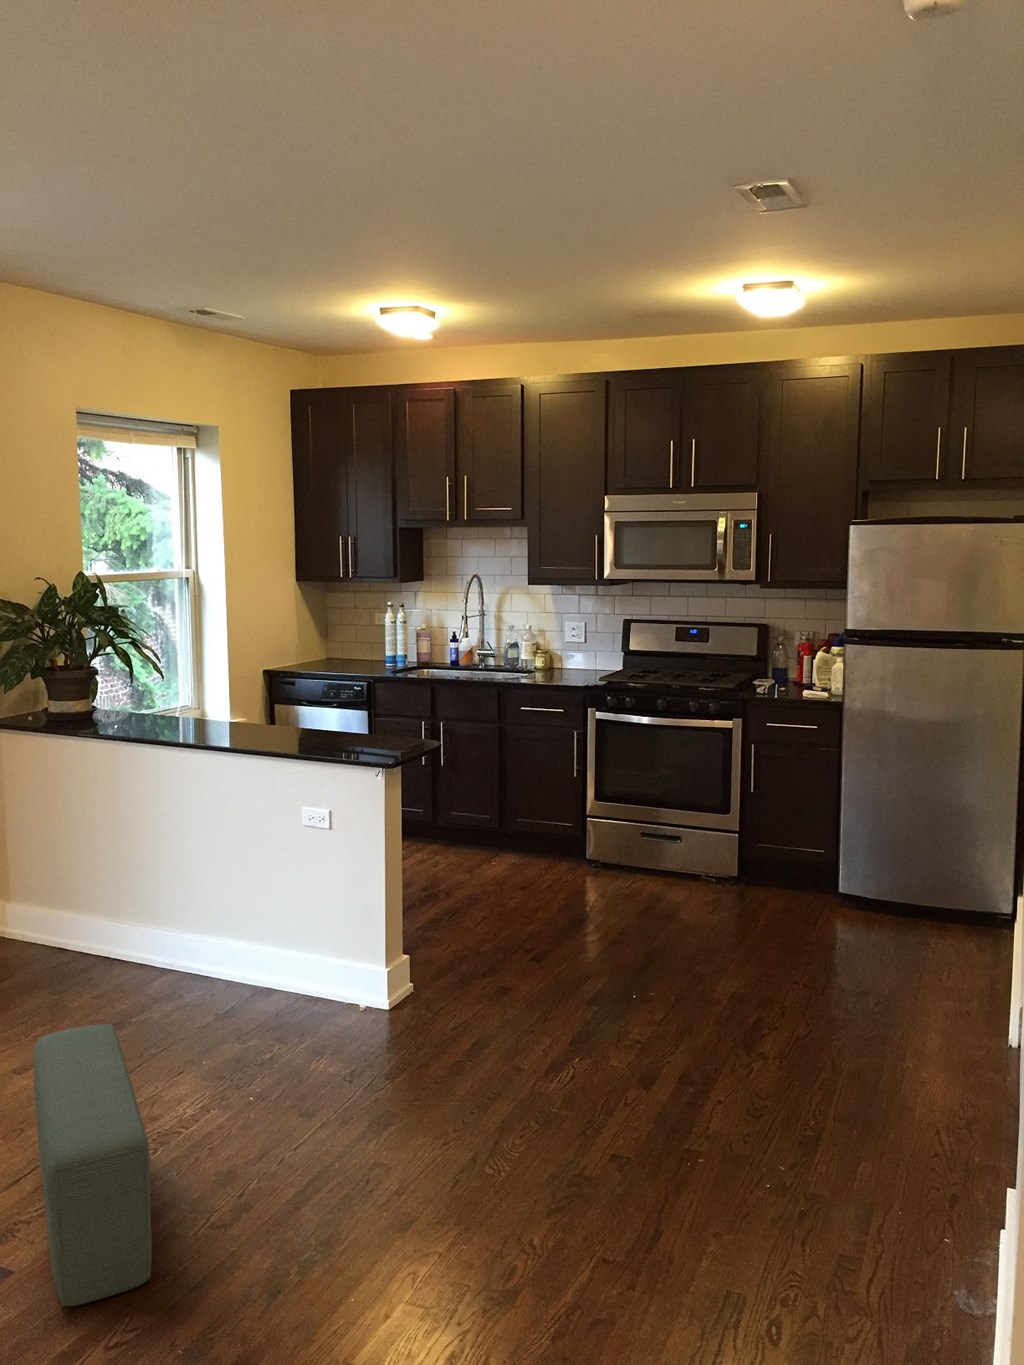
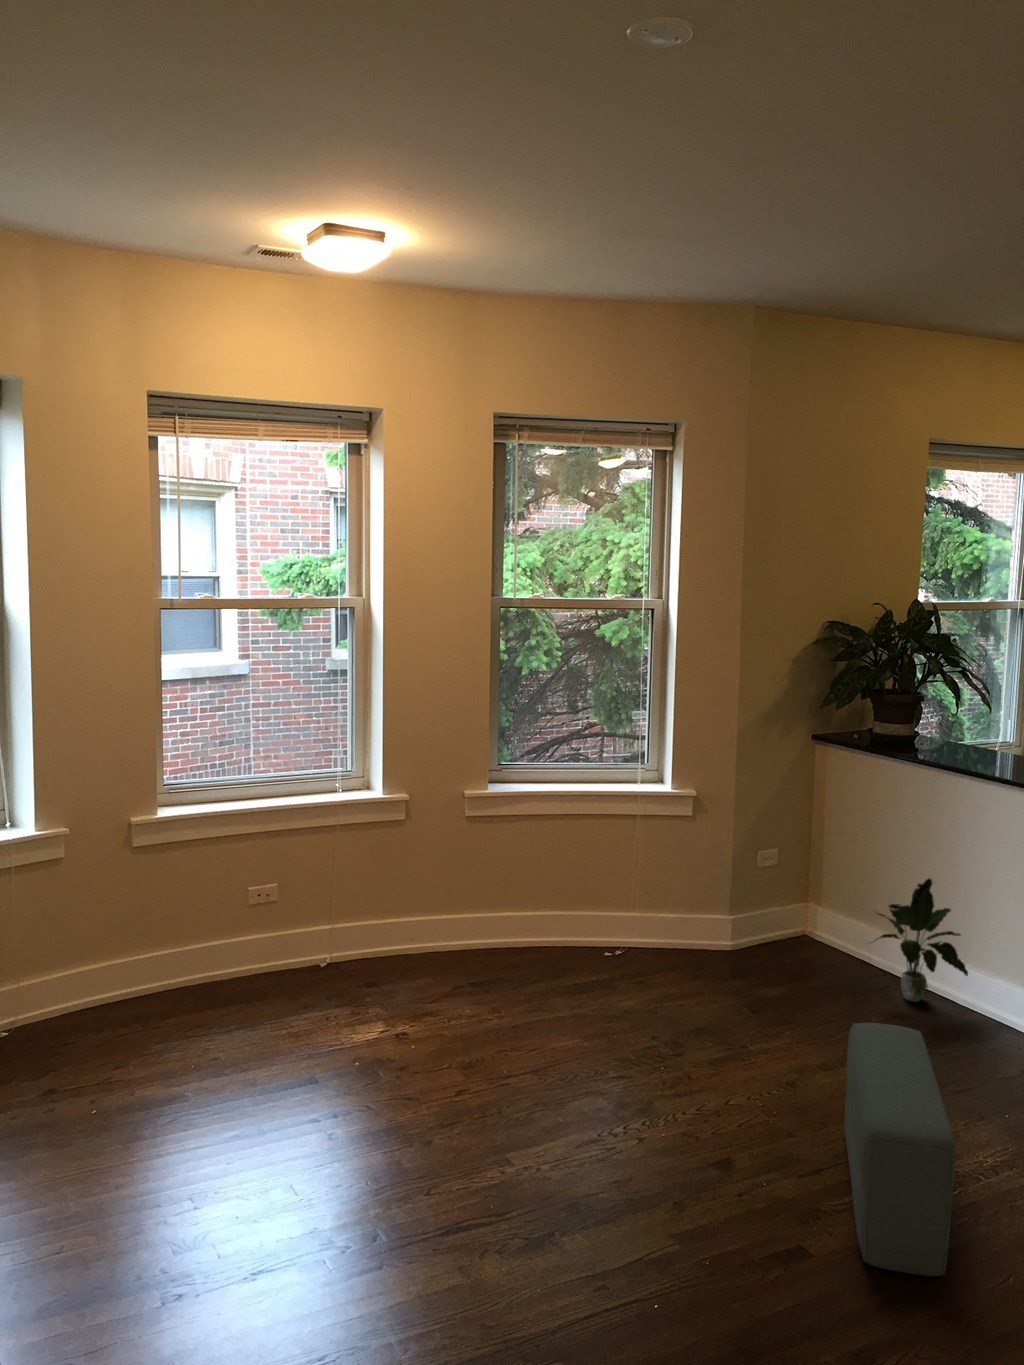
potted plant: none [59,855,167,983] -> present [876,878,968,1002]

